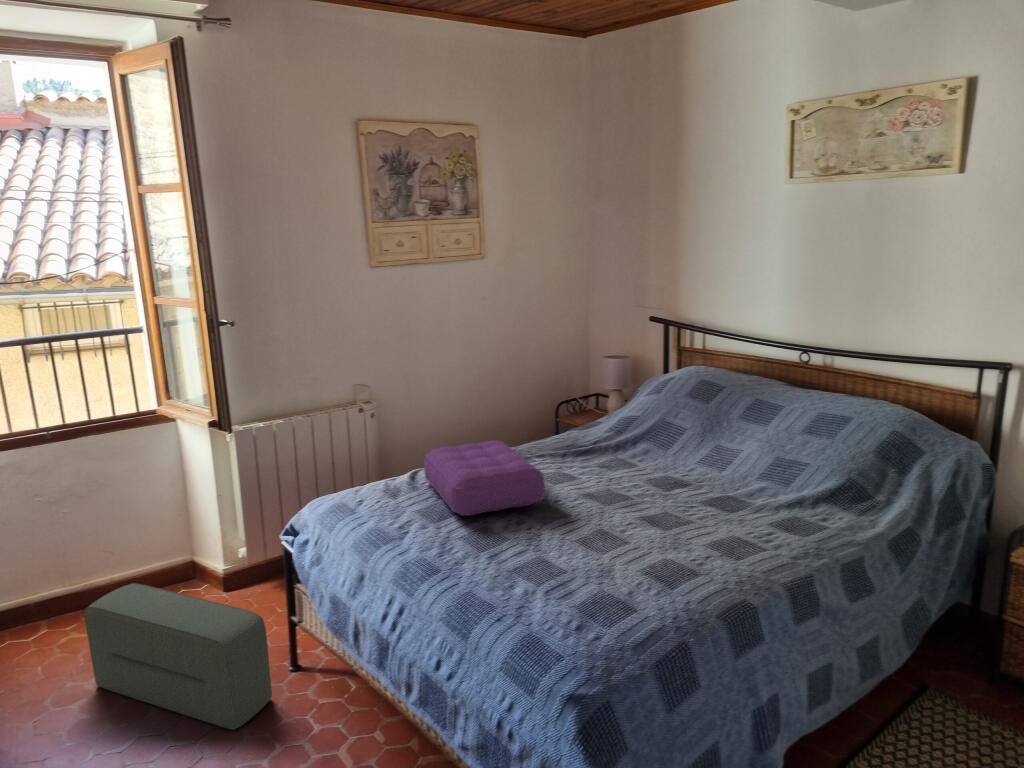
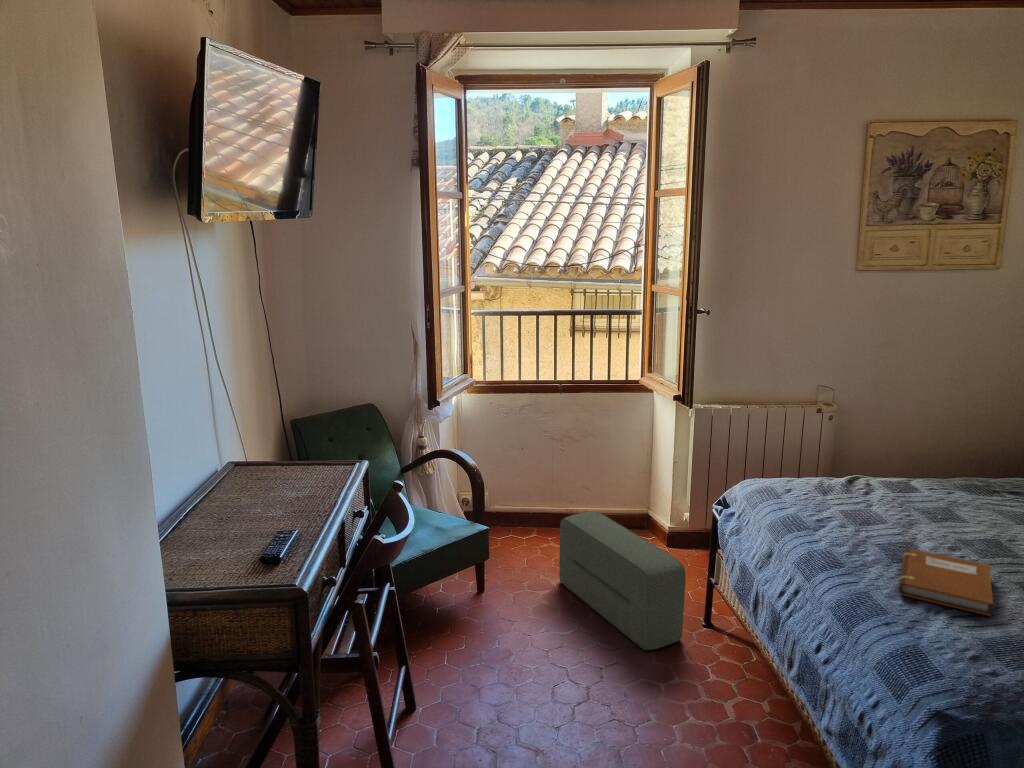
pillow: present [424,440,545,516] -> none [863,457,999,537]
notebook: none [485,530,571,584] -> present [899,549,993,616]

